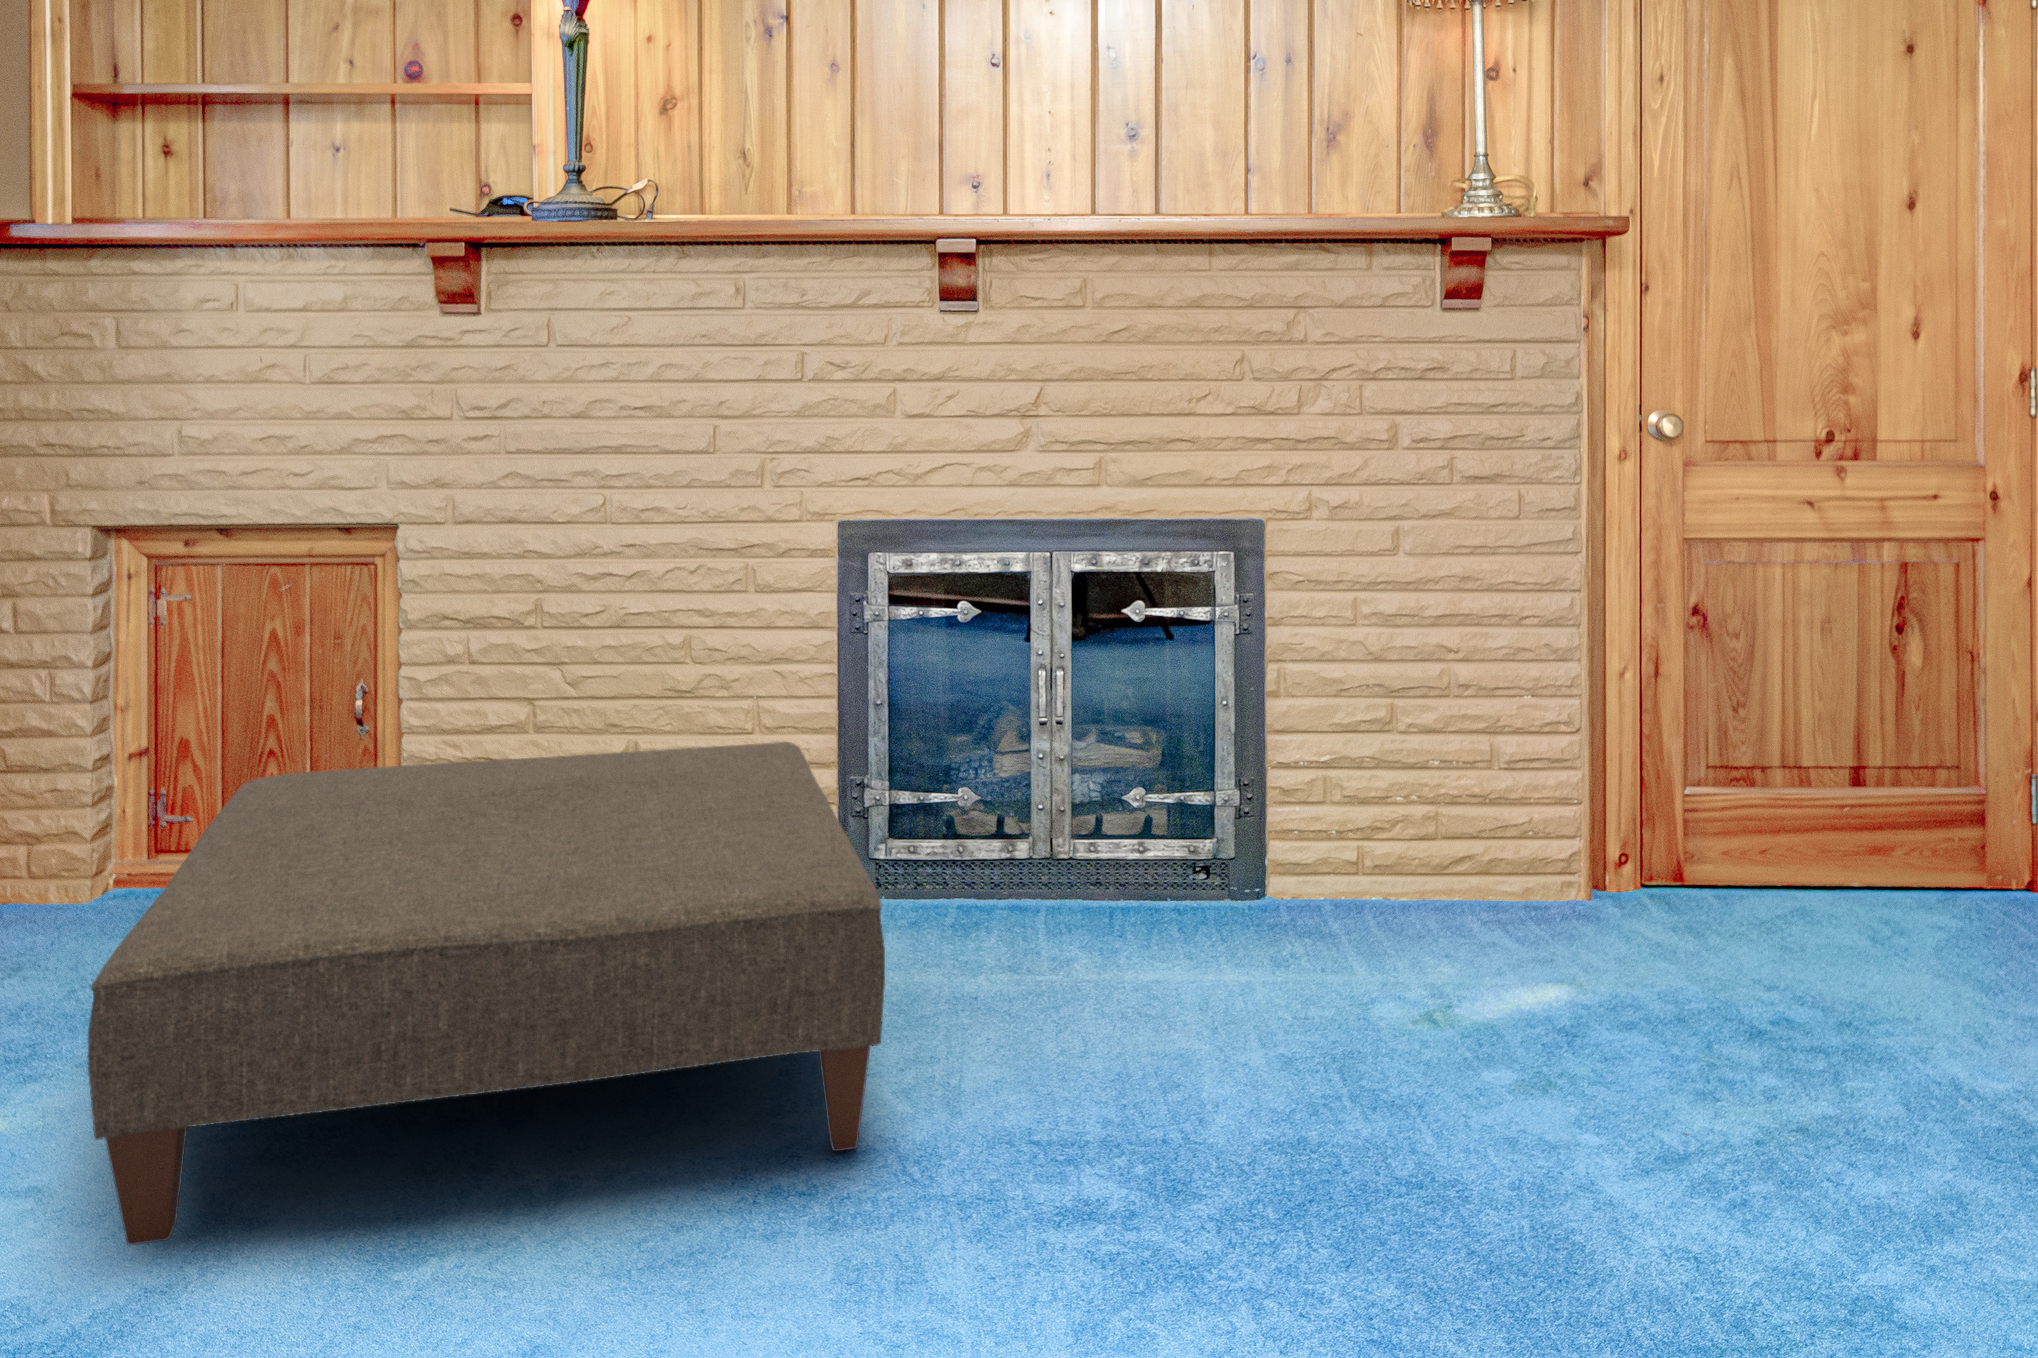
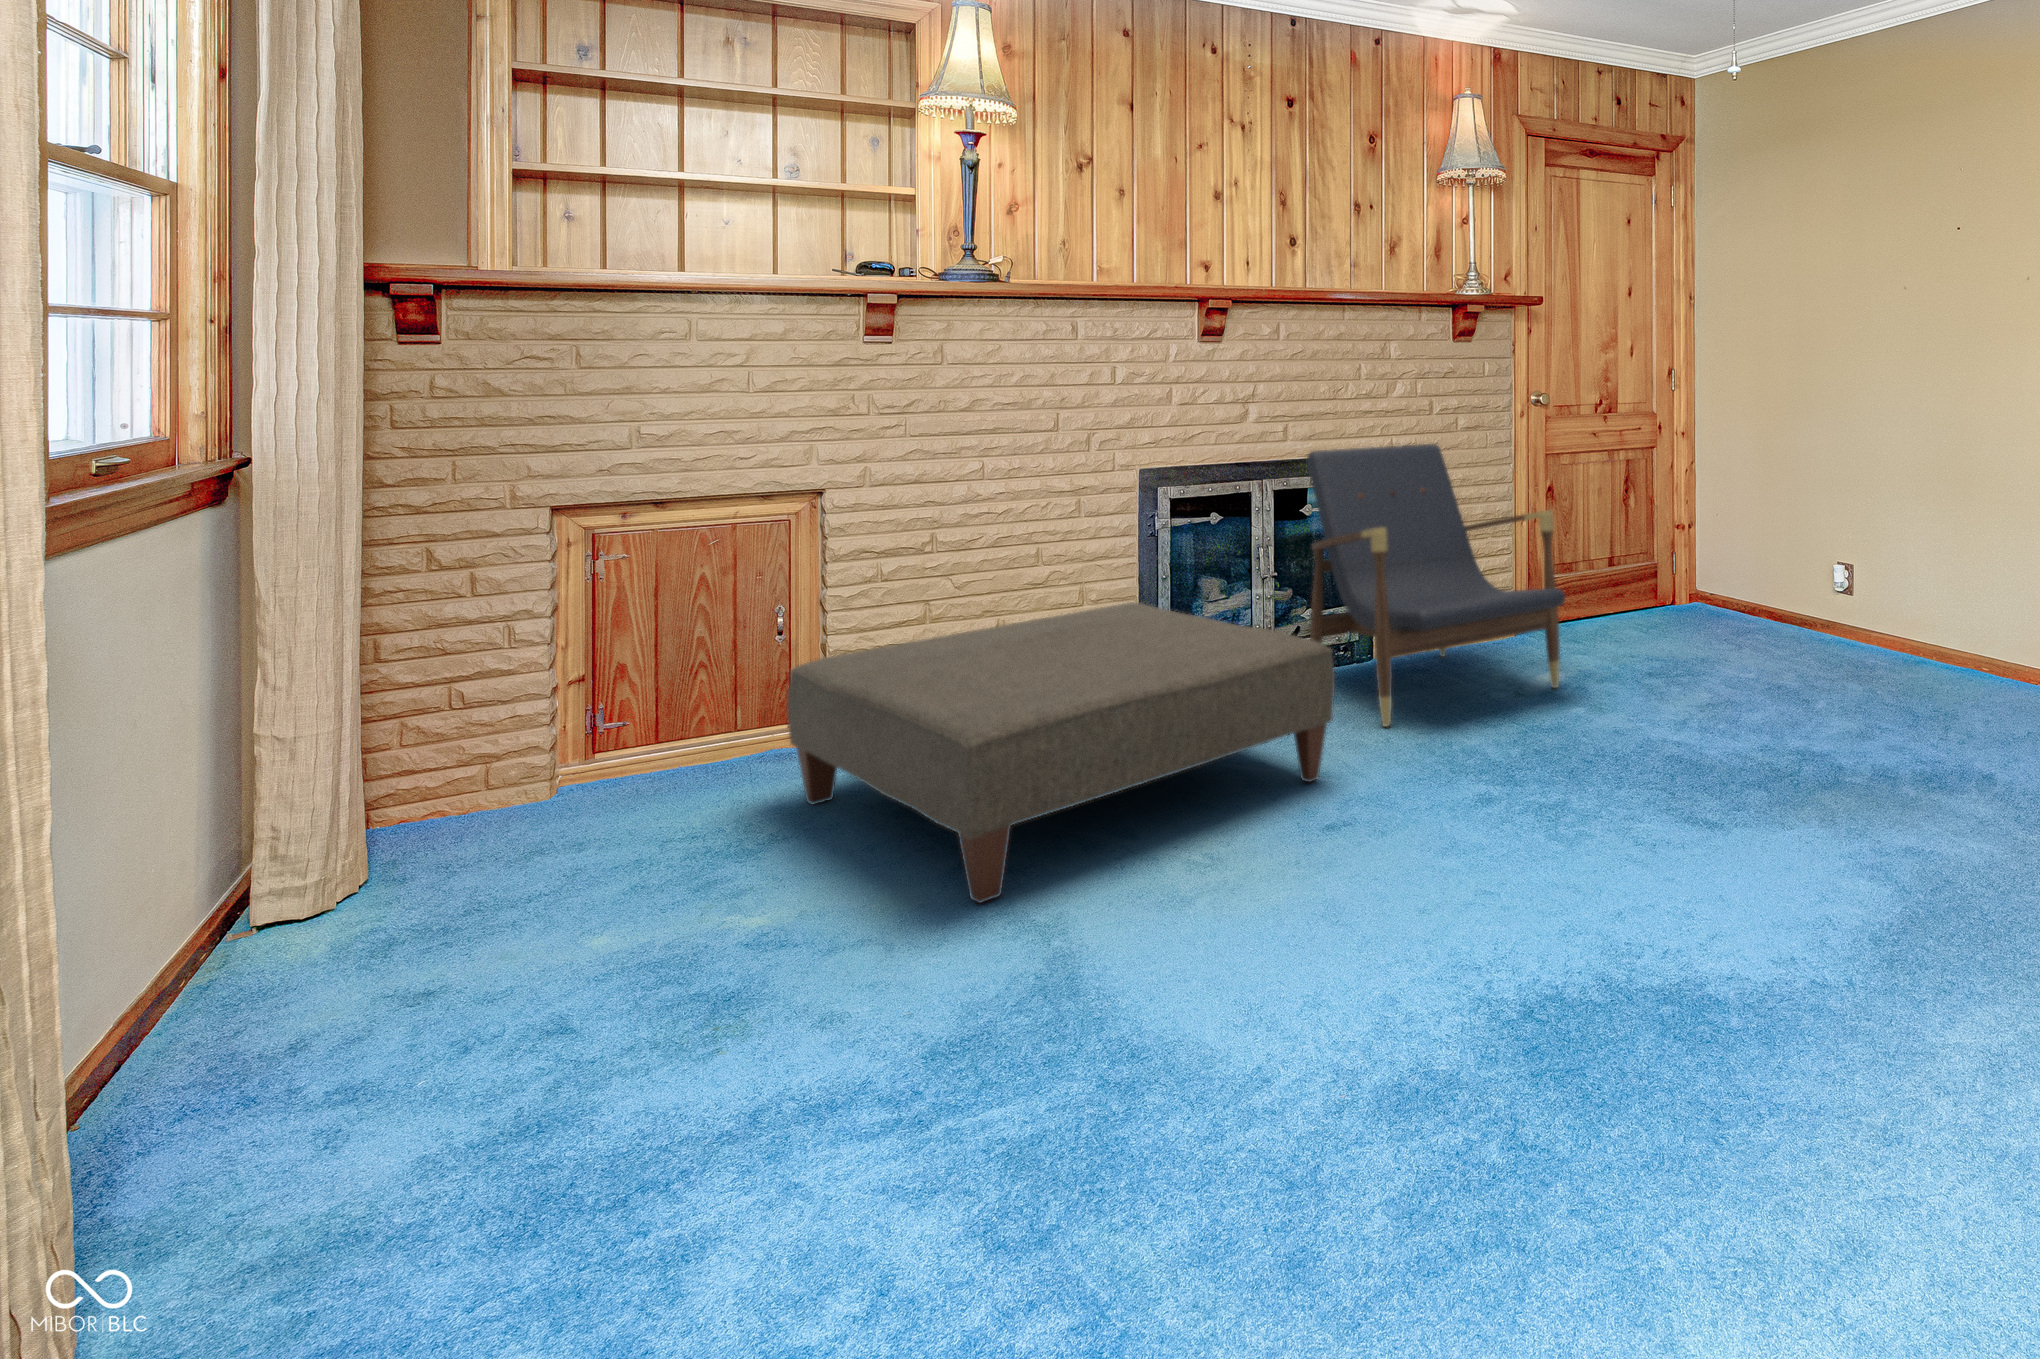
lounge chair: none [1088,505,1542,1059] -> present [1307,444,1565,726]

